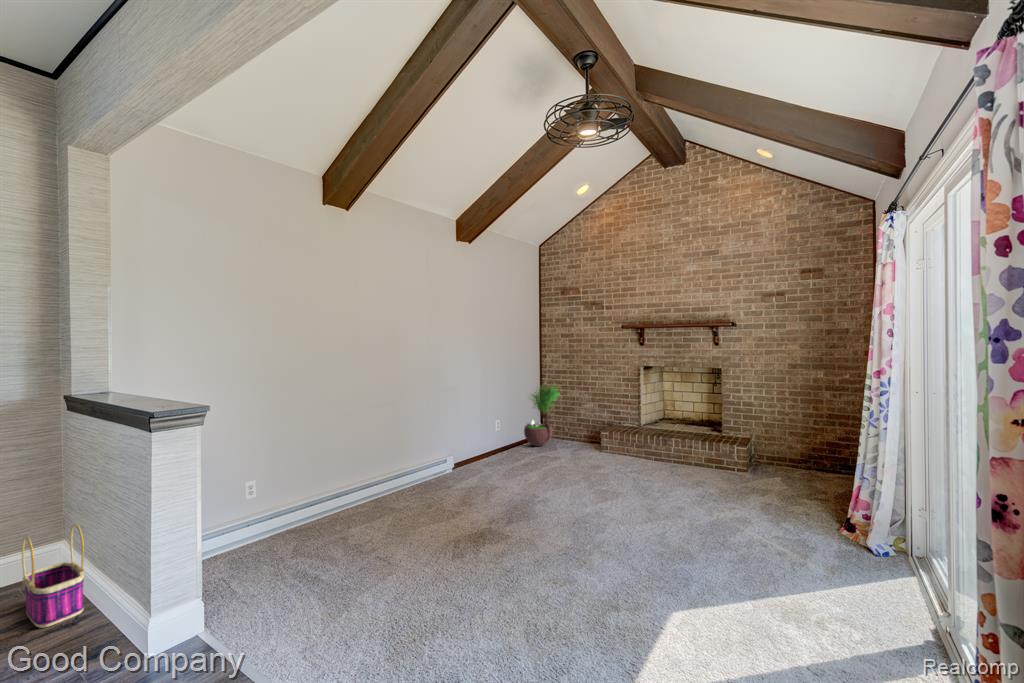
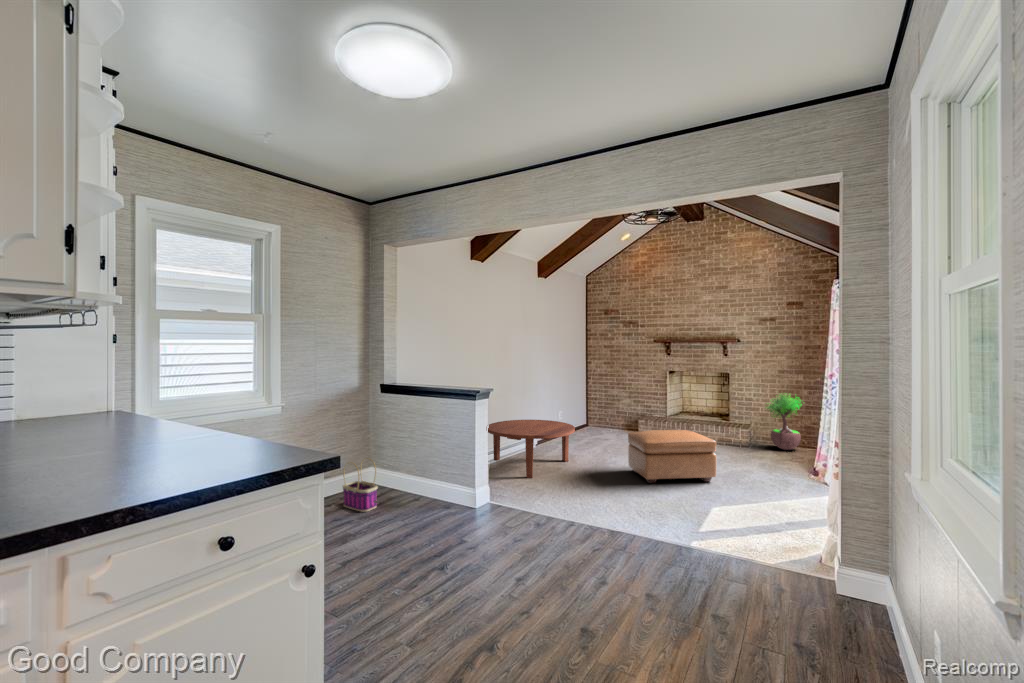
potted tree: present [524,386,559,446] -> present [766,395,802,450]
coffee table: none [353,437,485,535] -> present [486,420,575,478]
ottoman: none [560,458,692,549] -> present [628,430,717,483]

